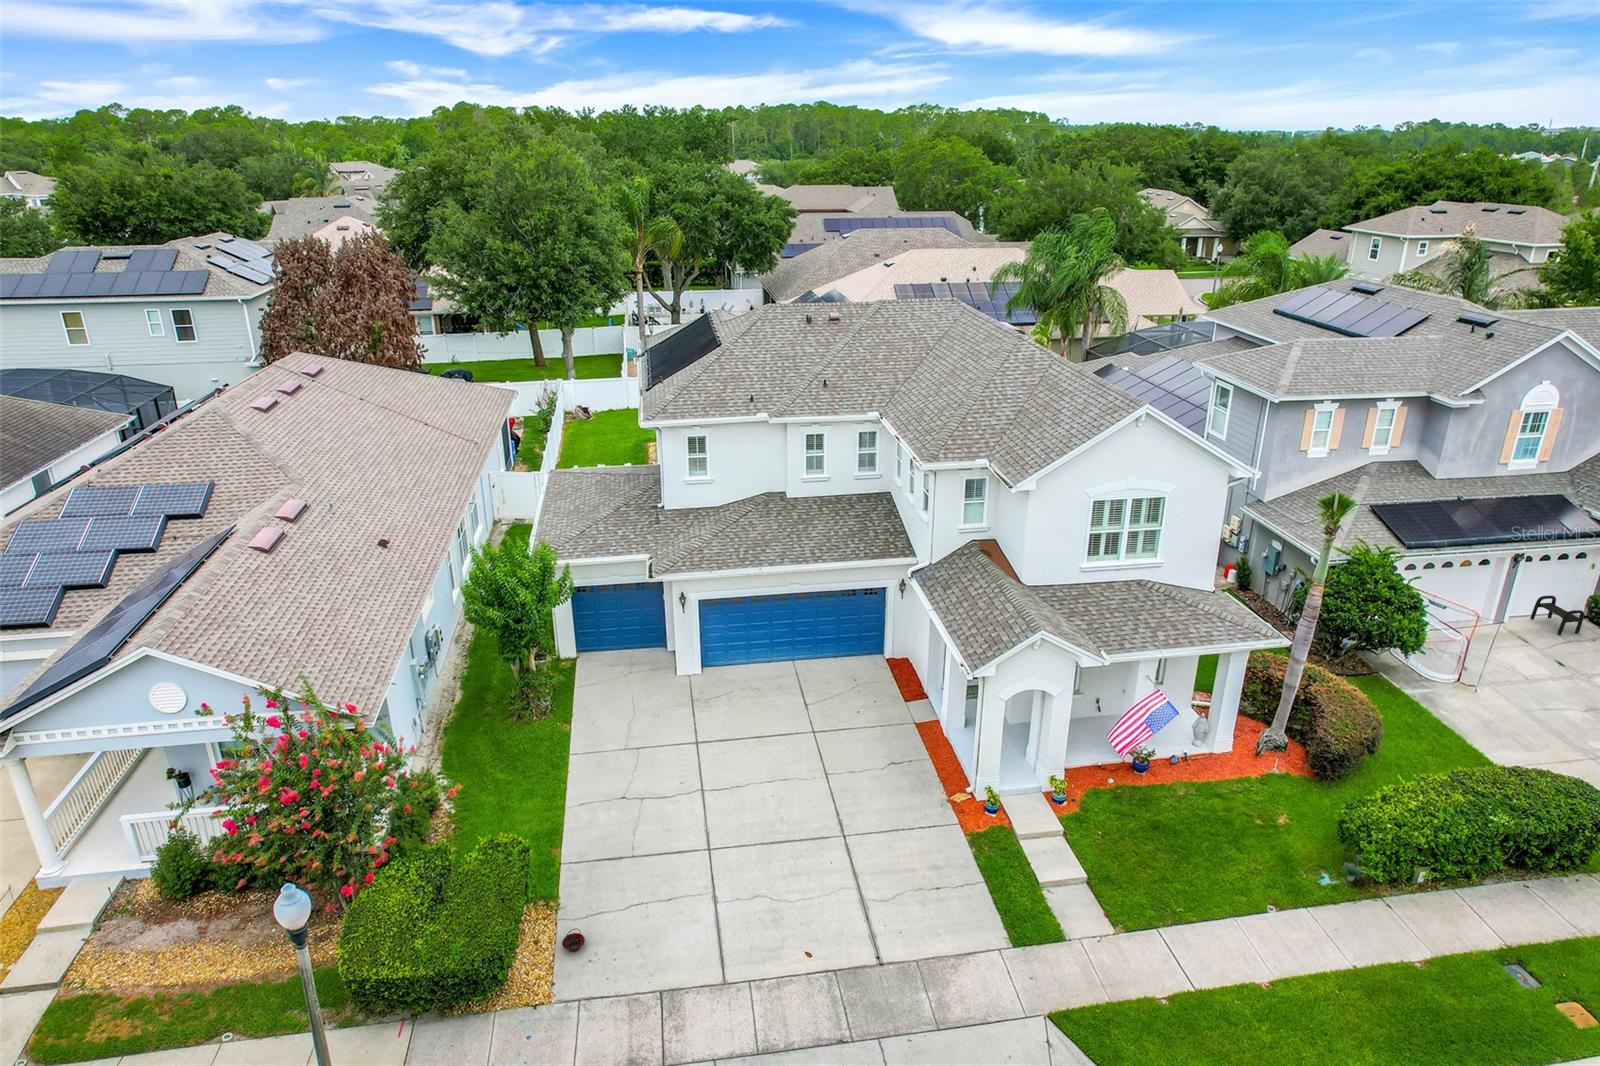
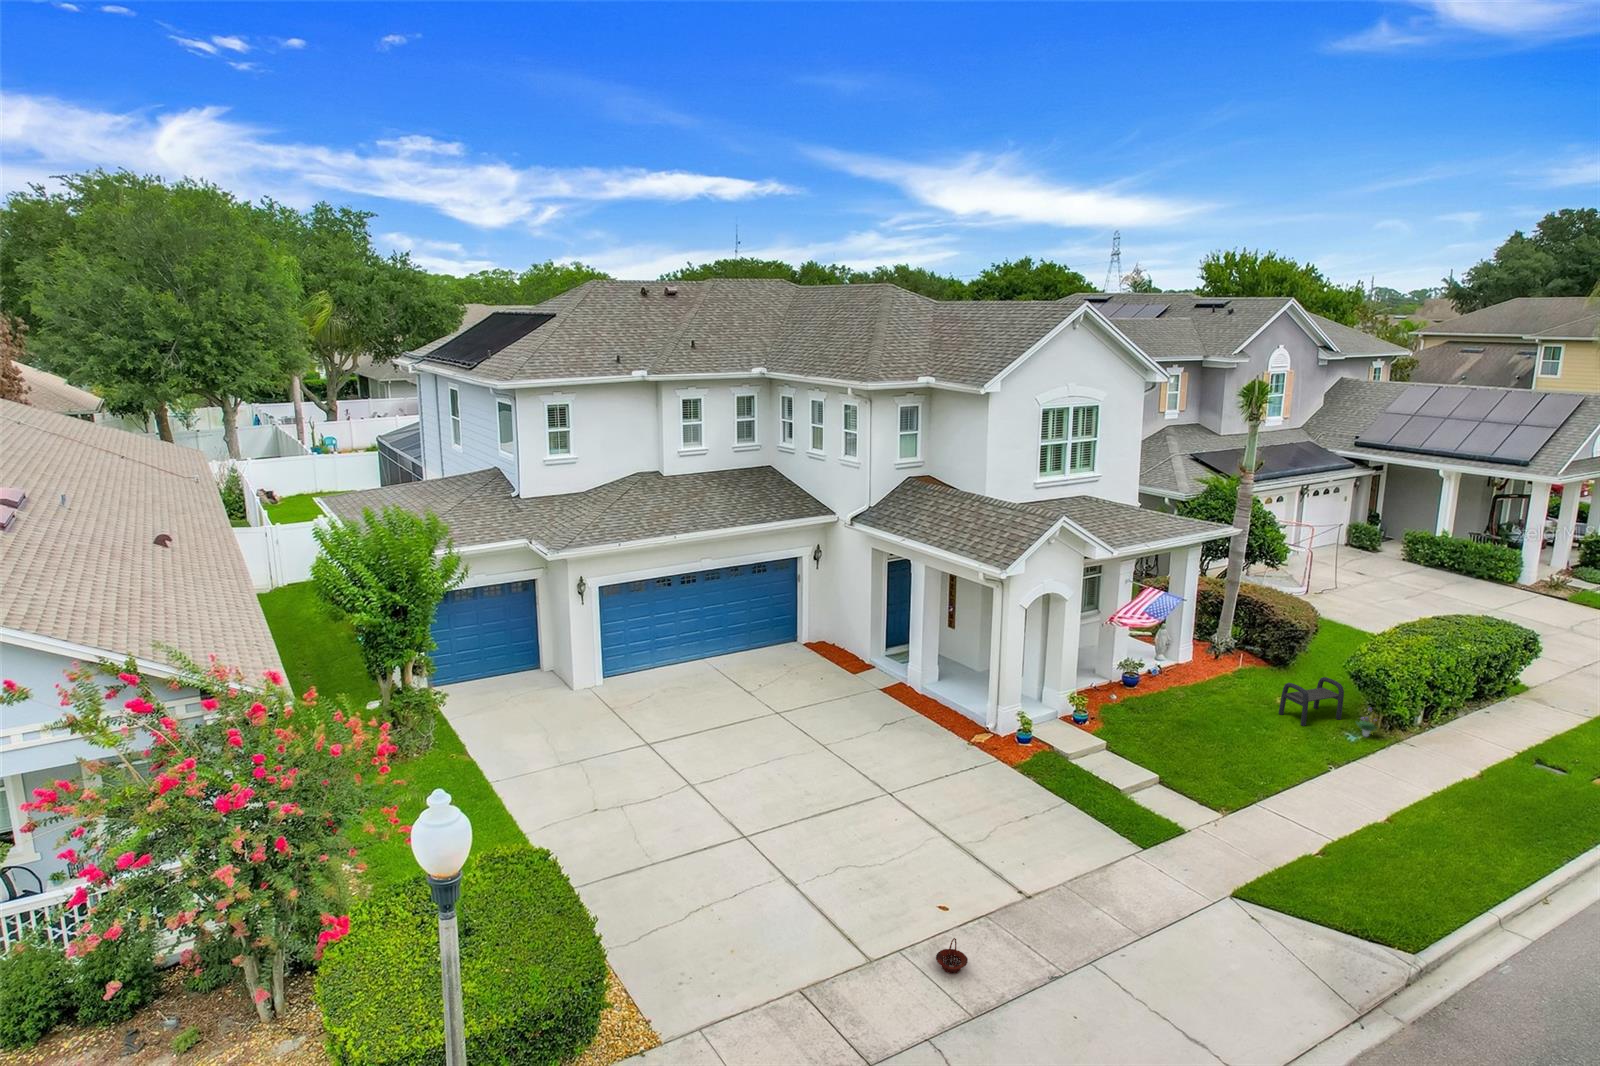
bench: present [1530,596,1584,635] -> present [1279,677,1344,726]
basket: present [562,928,585,952] -> present [936,938,968,974]

